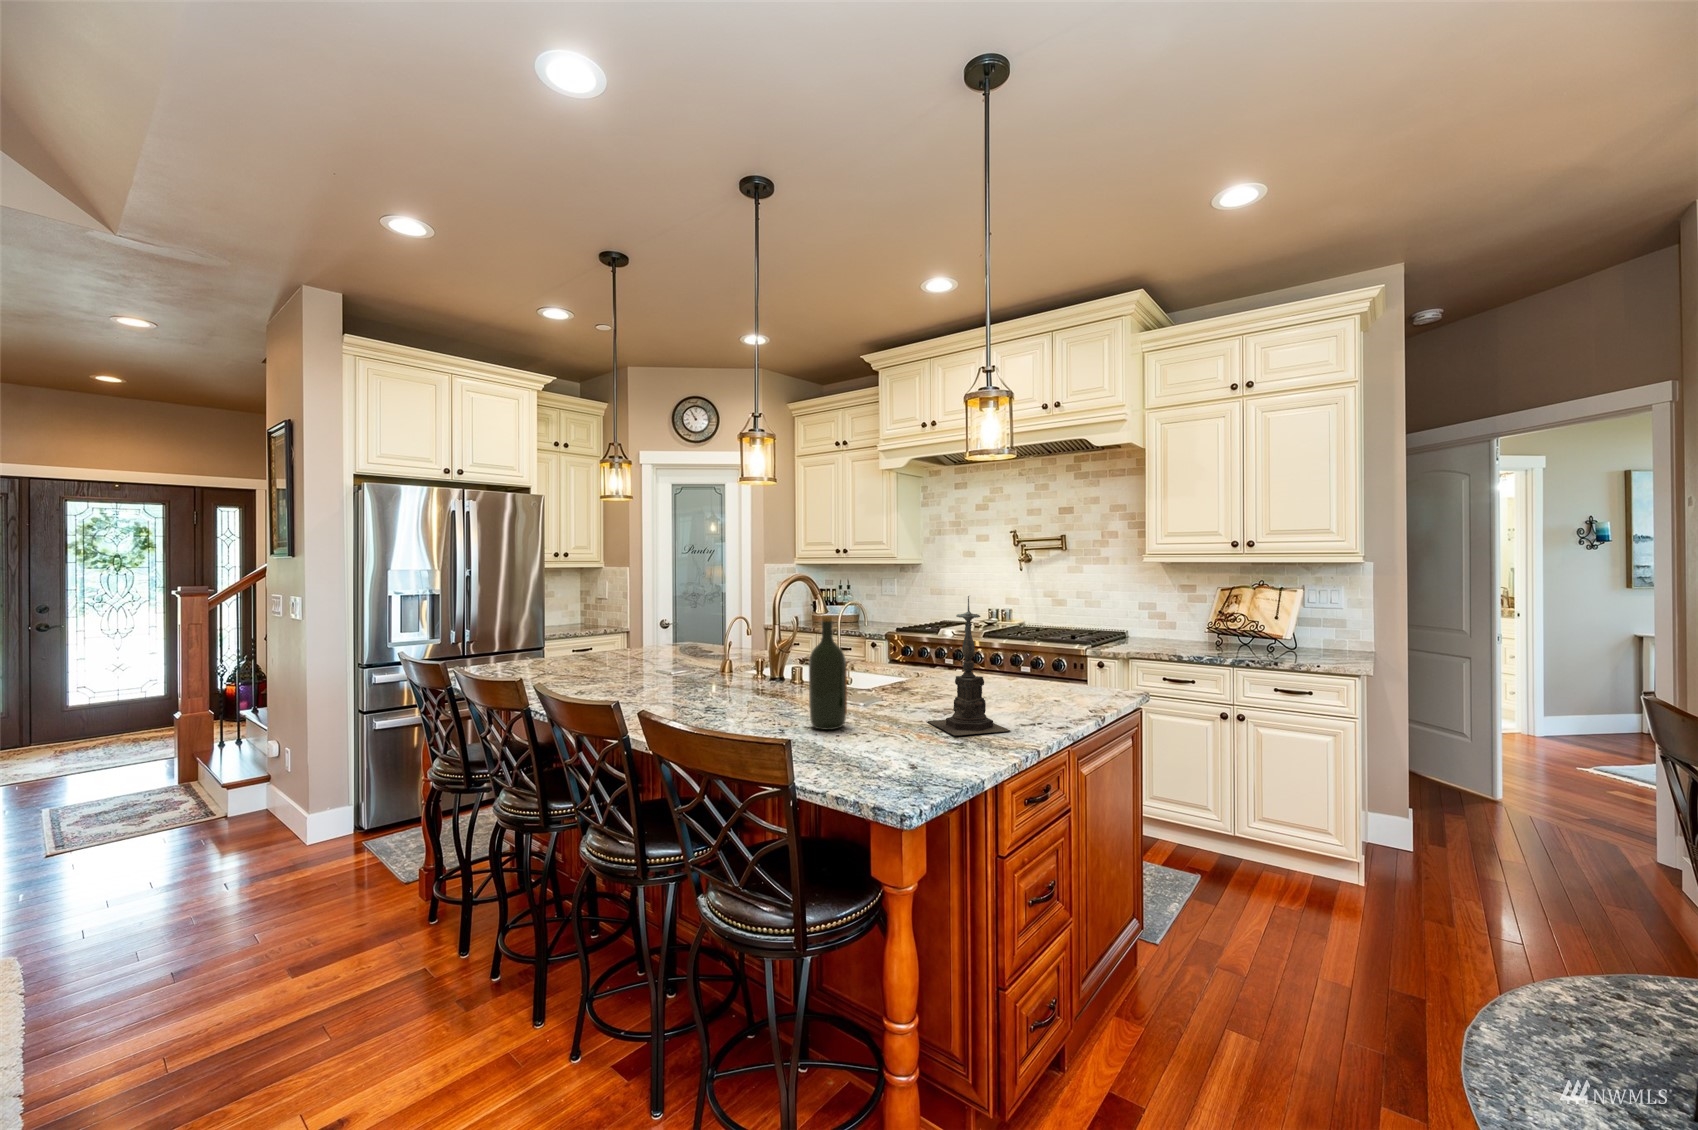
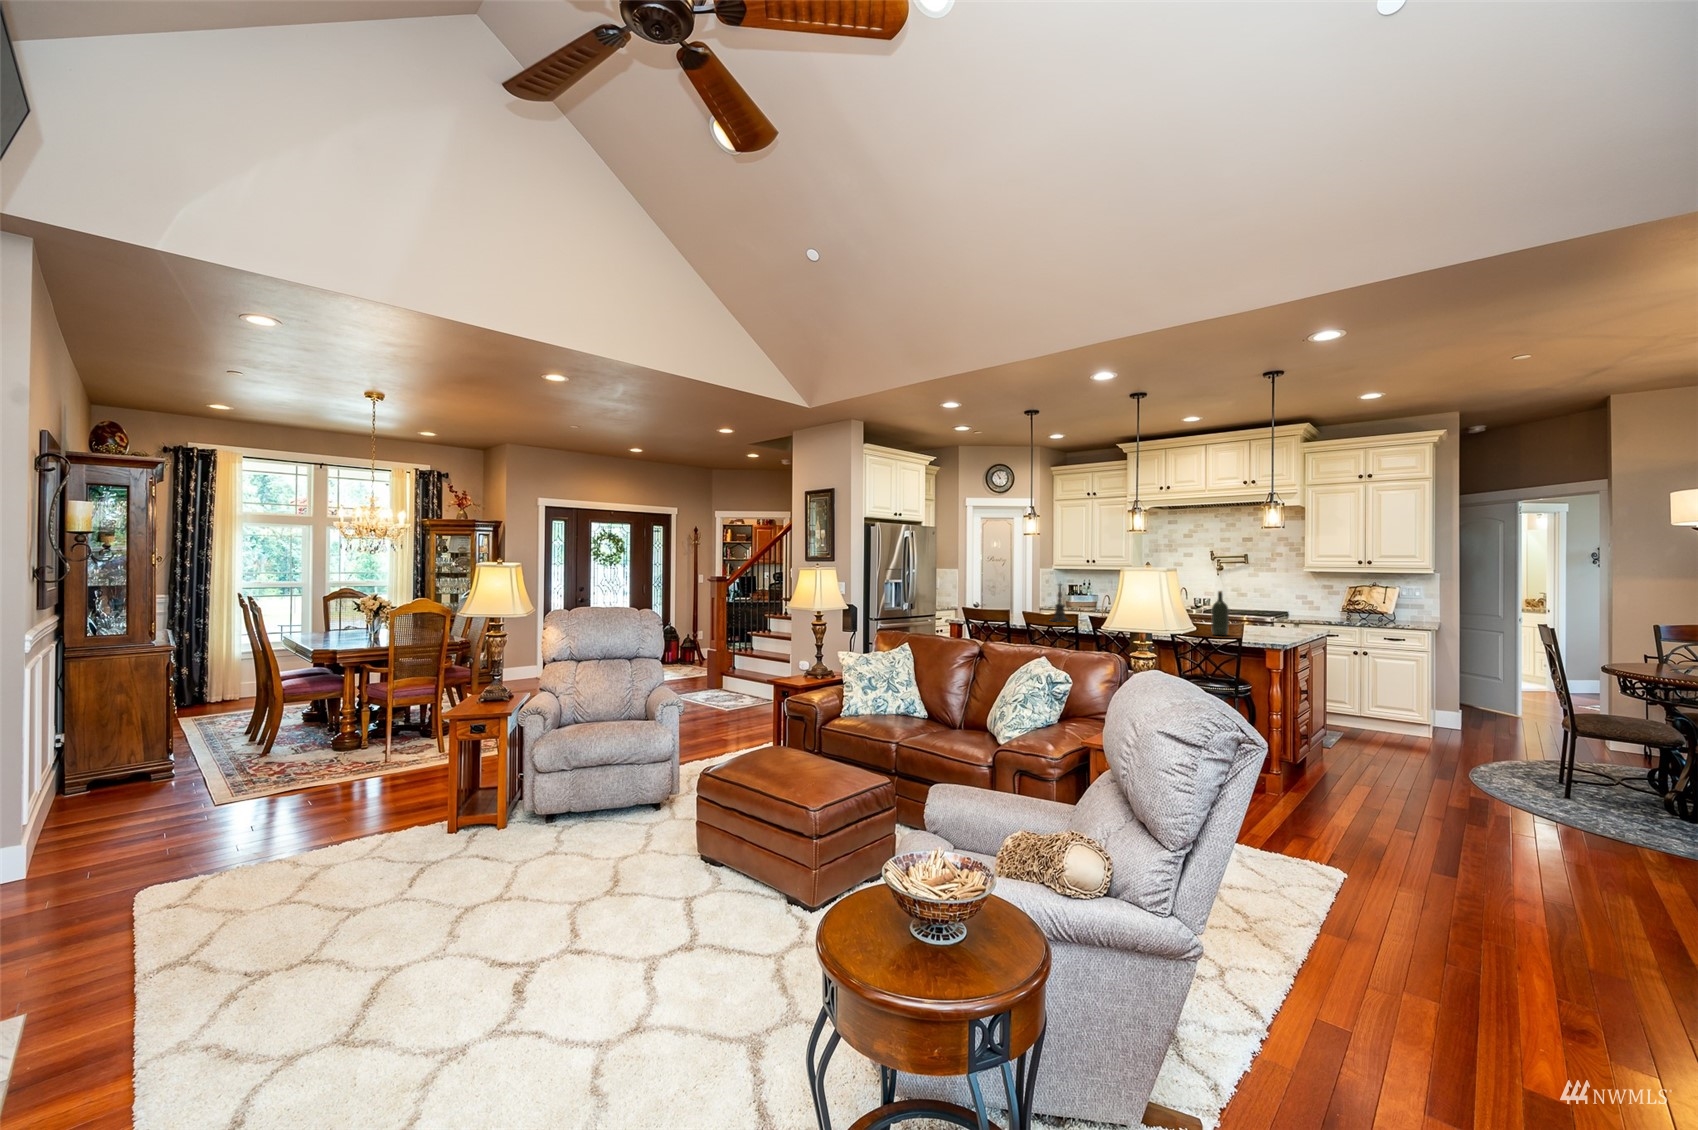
candle holder: present [927,596,1010,736] -> present [1052,584,1068,621]

